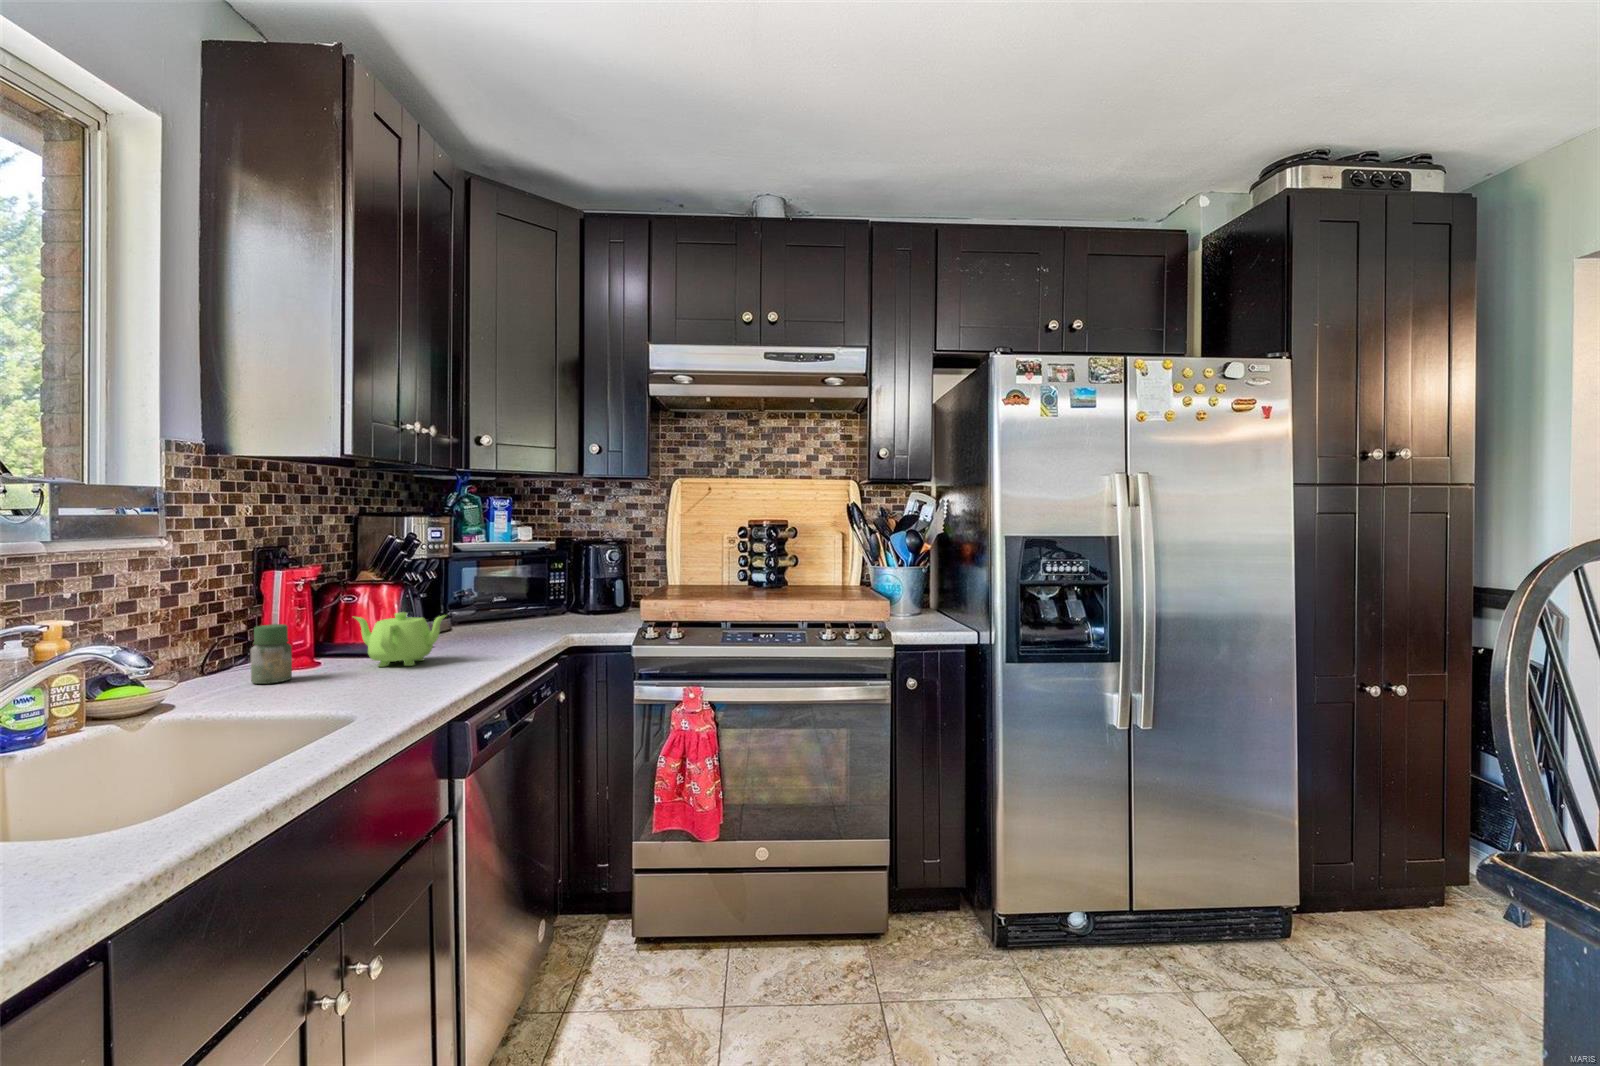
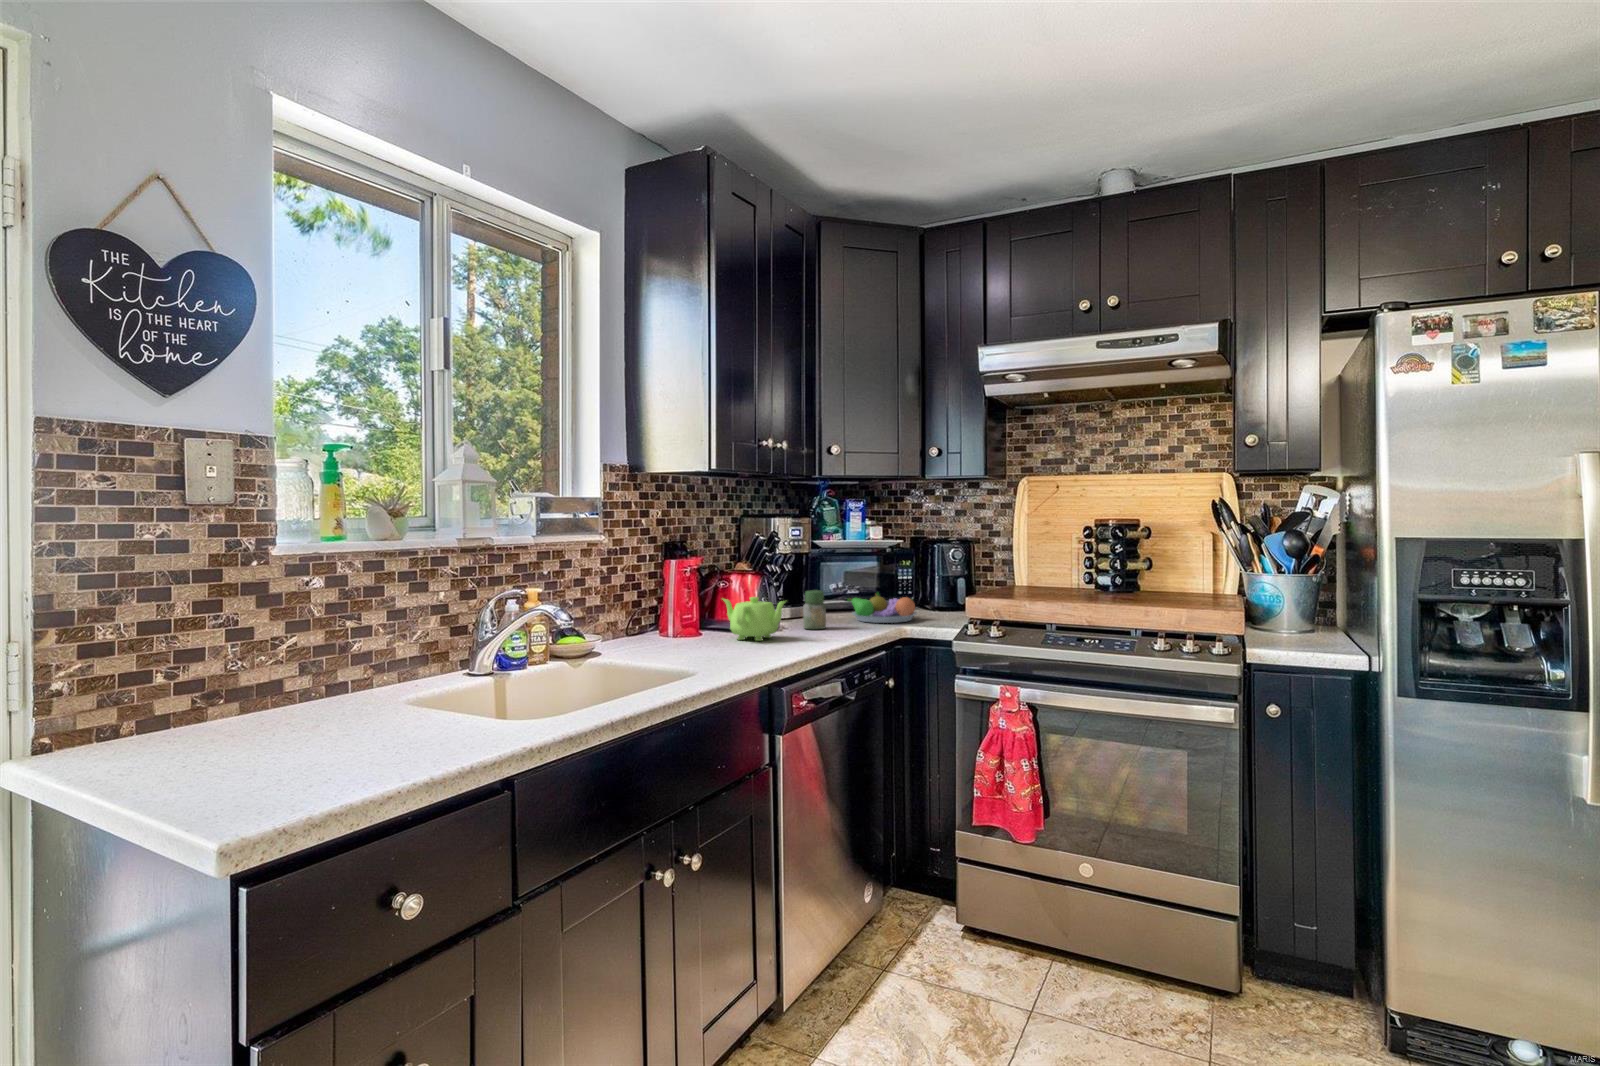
fruit bowl: none [501,597,583,632] -> present [847,592,917,623]
jar: present [250,624,292,684] -> present [803,590,826,629]

